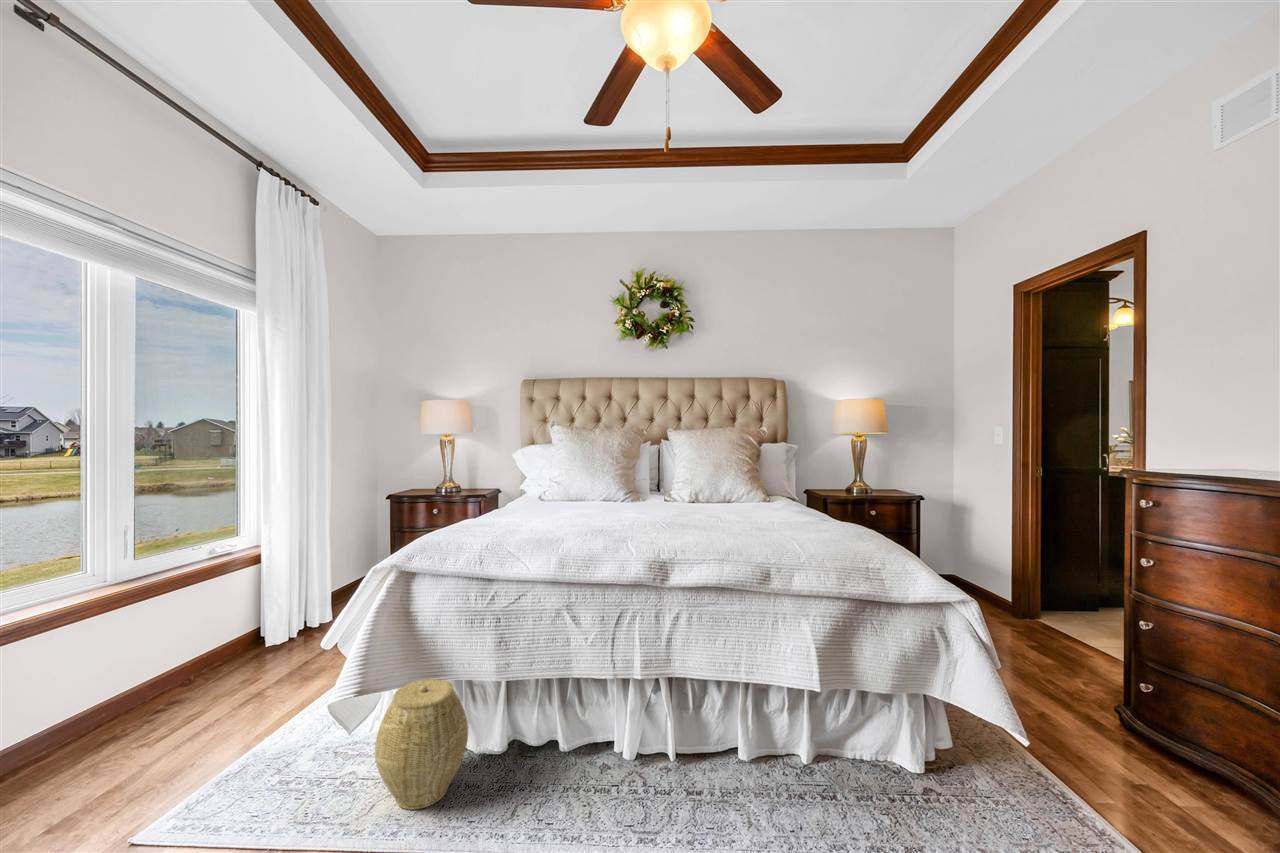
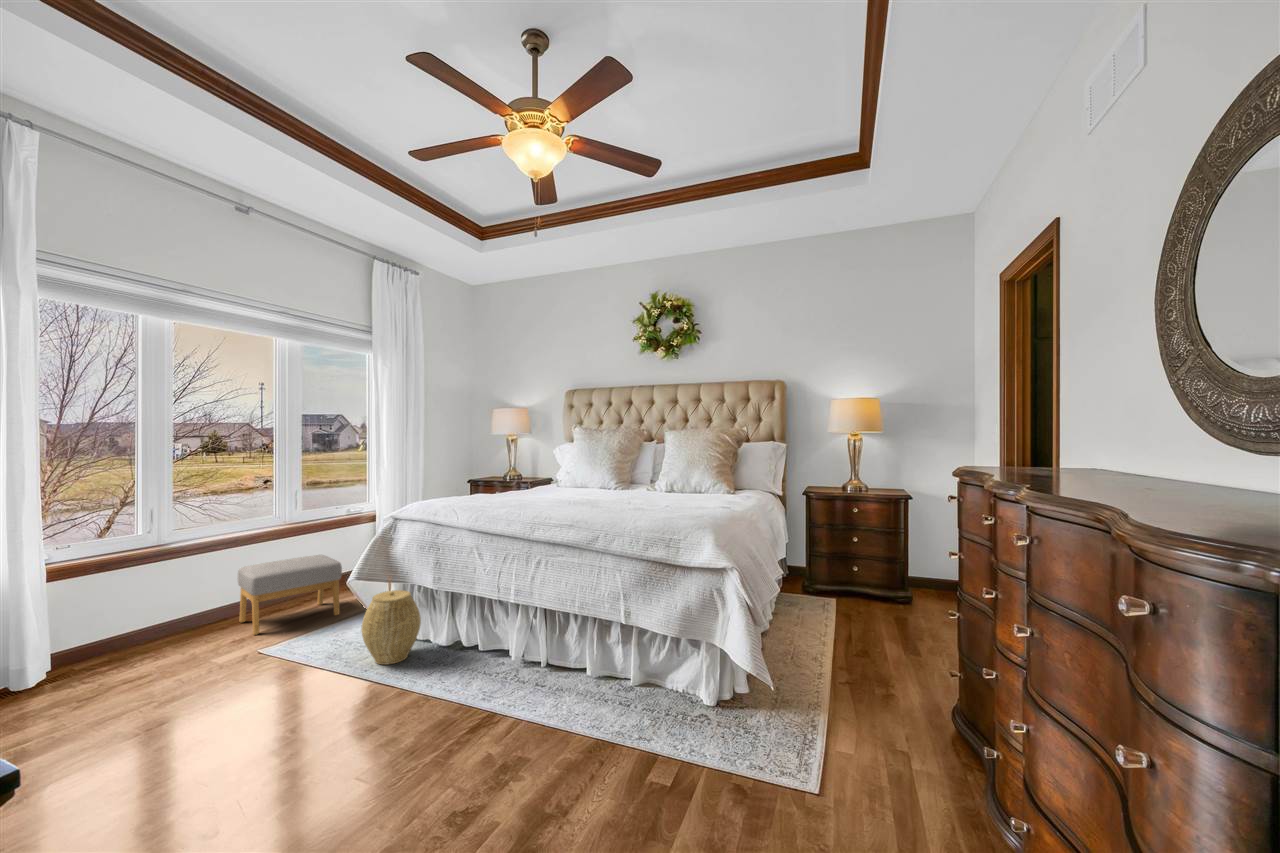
footstool: none [44,628,257,799] -> present [238,555,342,635]

